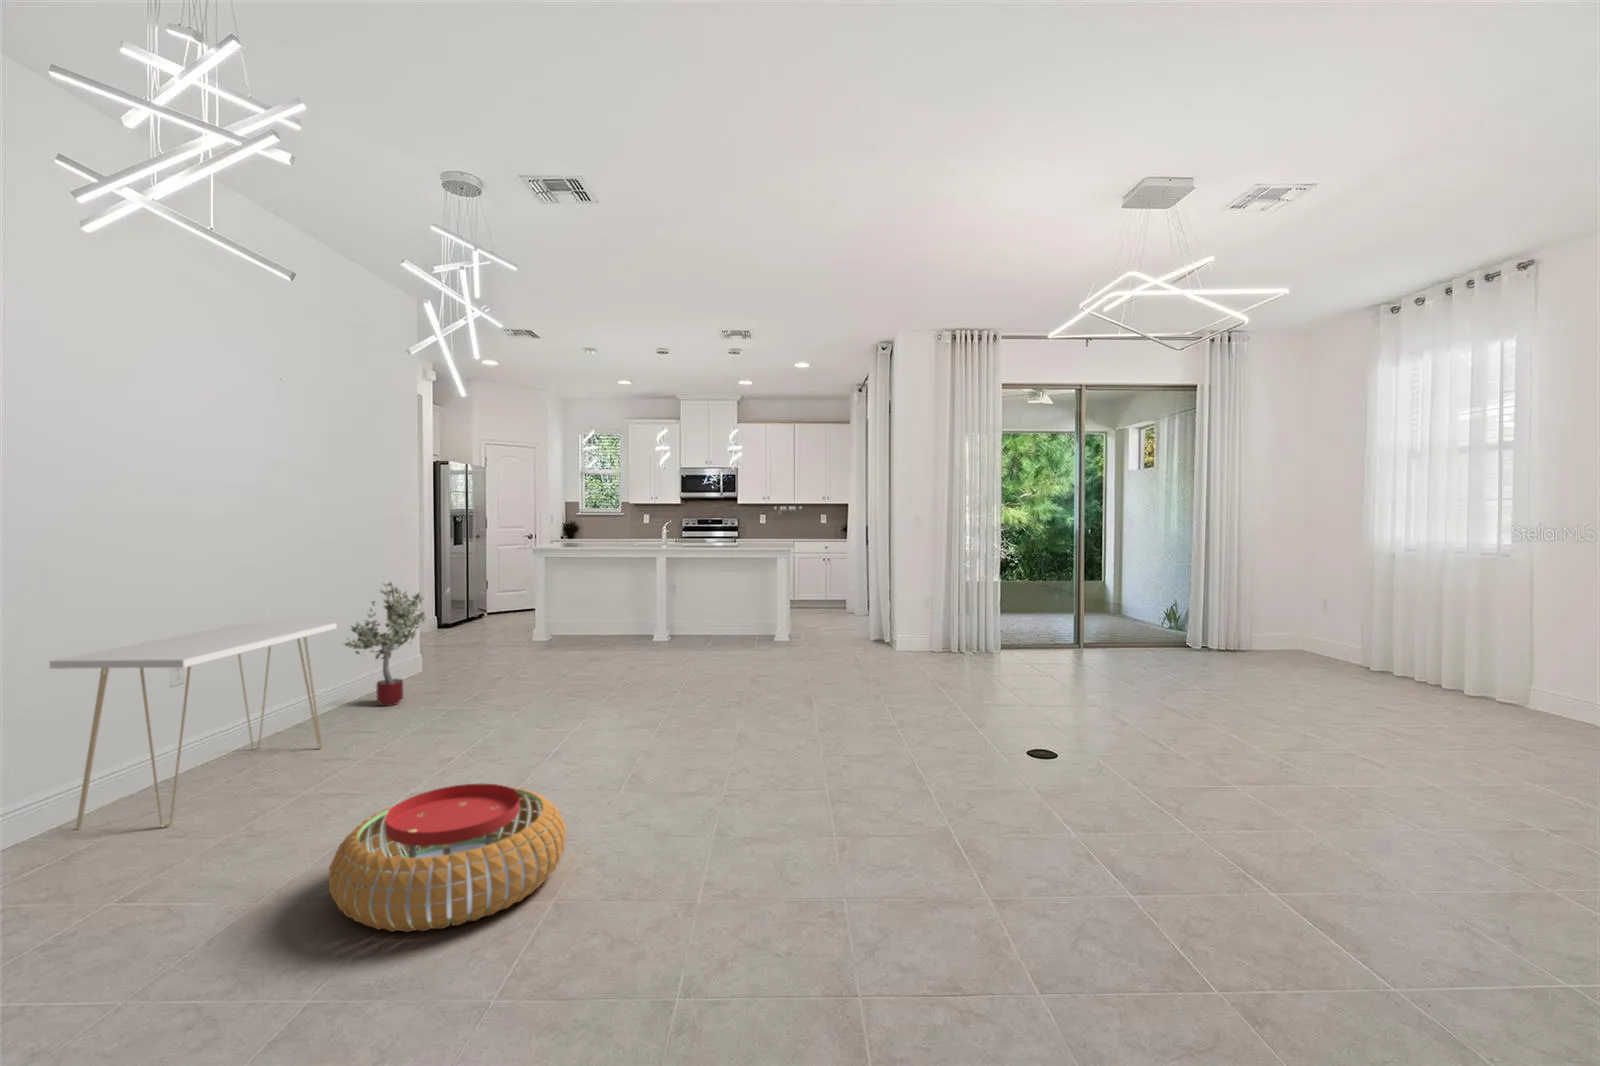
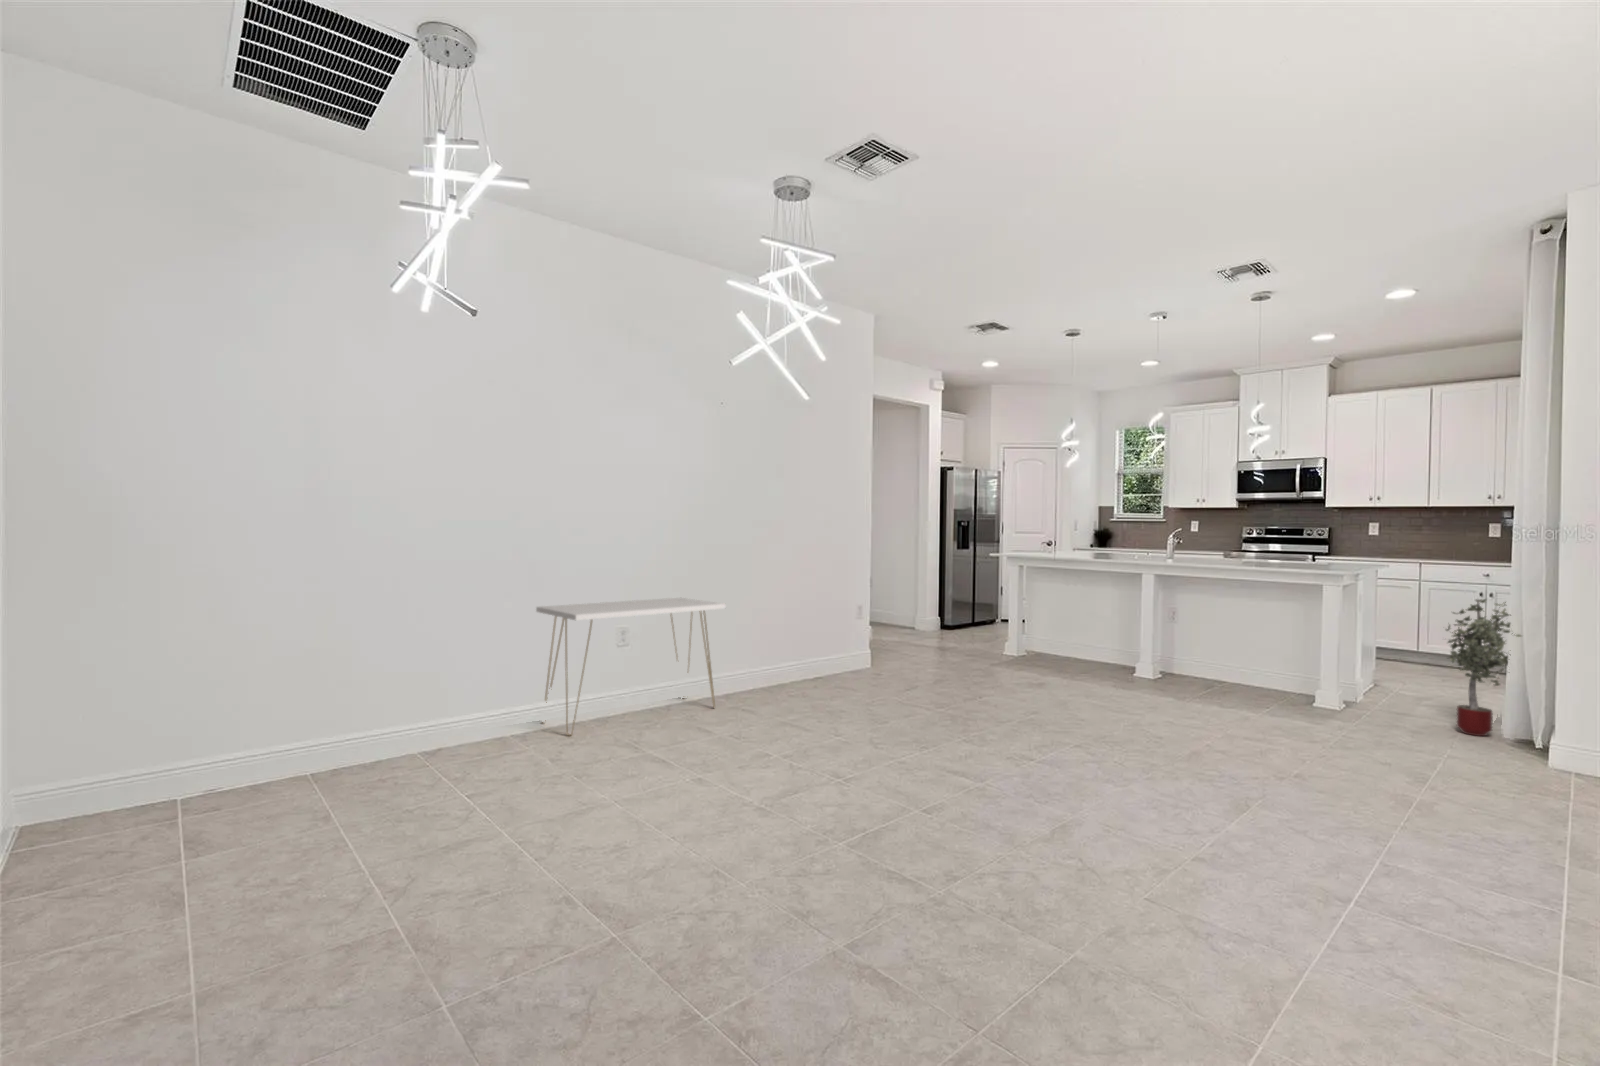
potted tree: present [345,582,426,706] -> present [1446,599,1521,736]
pouf: present [329,784,566,932] -> none [503,752,706,877]

